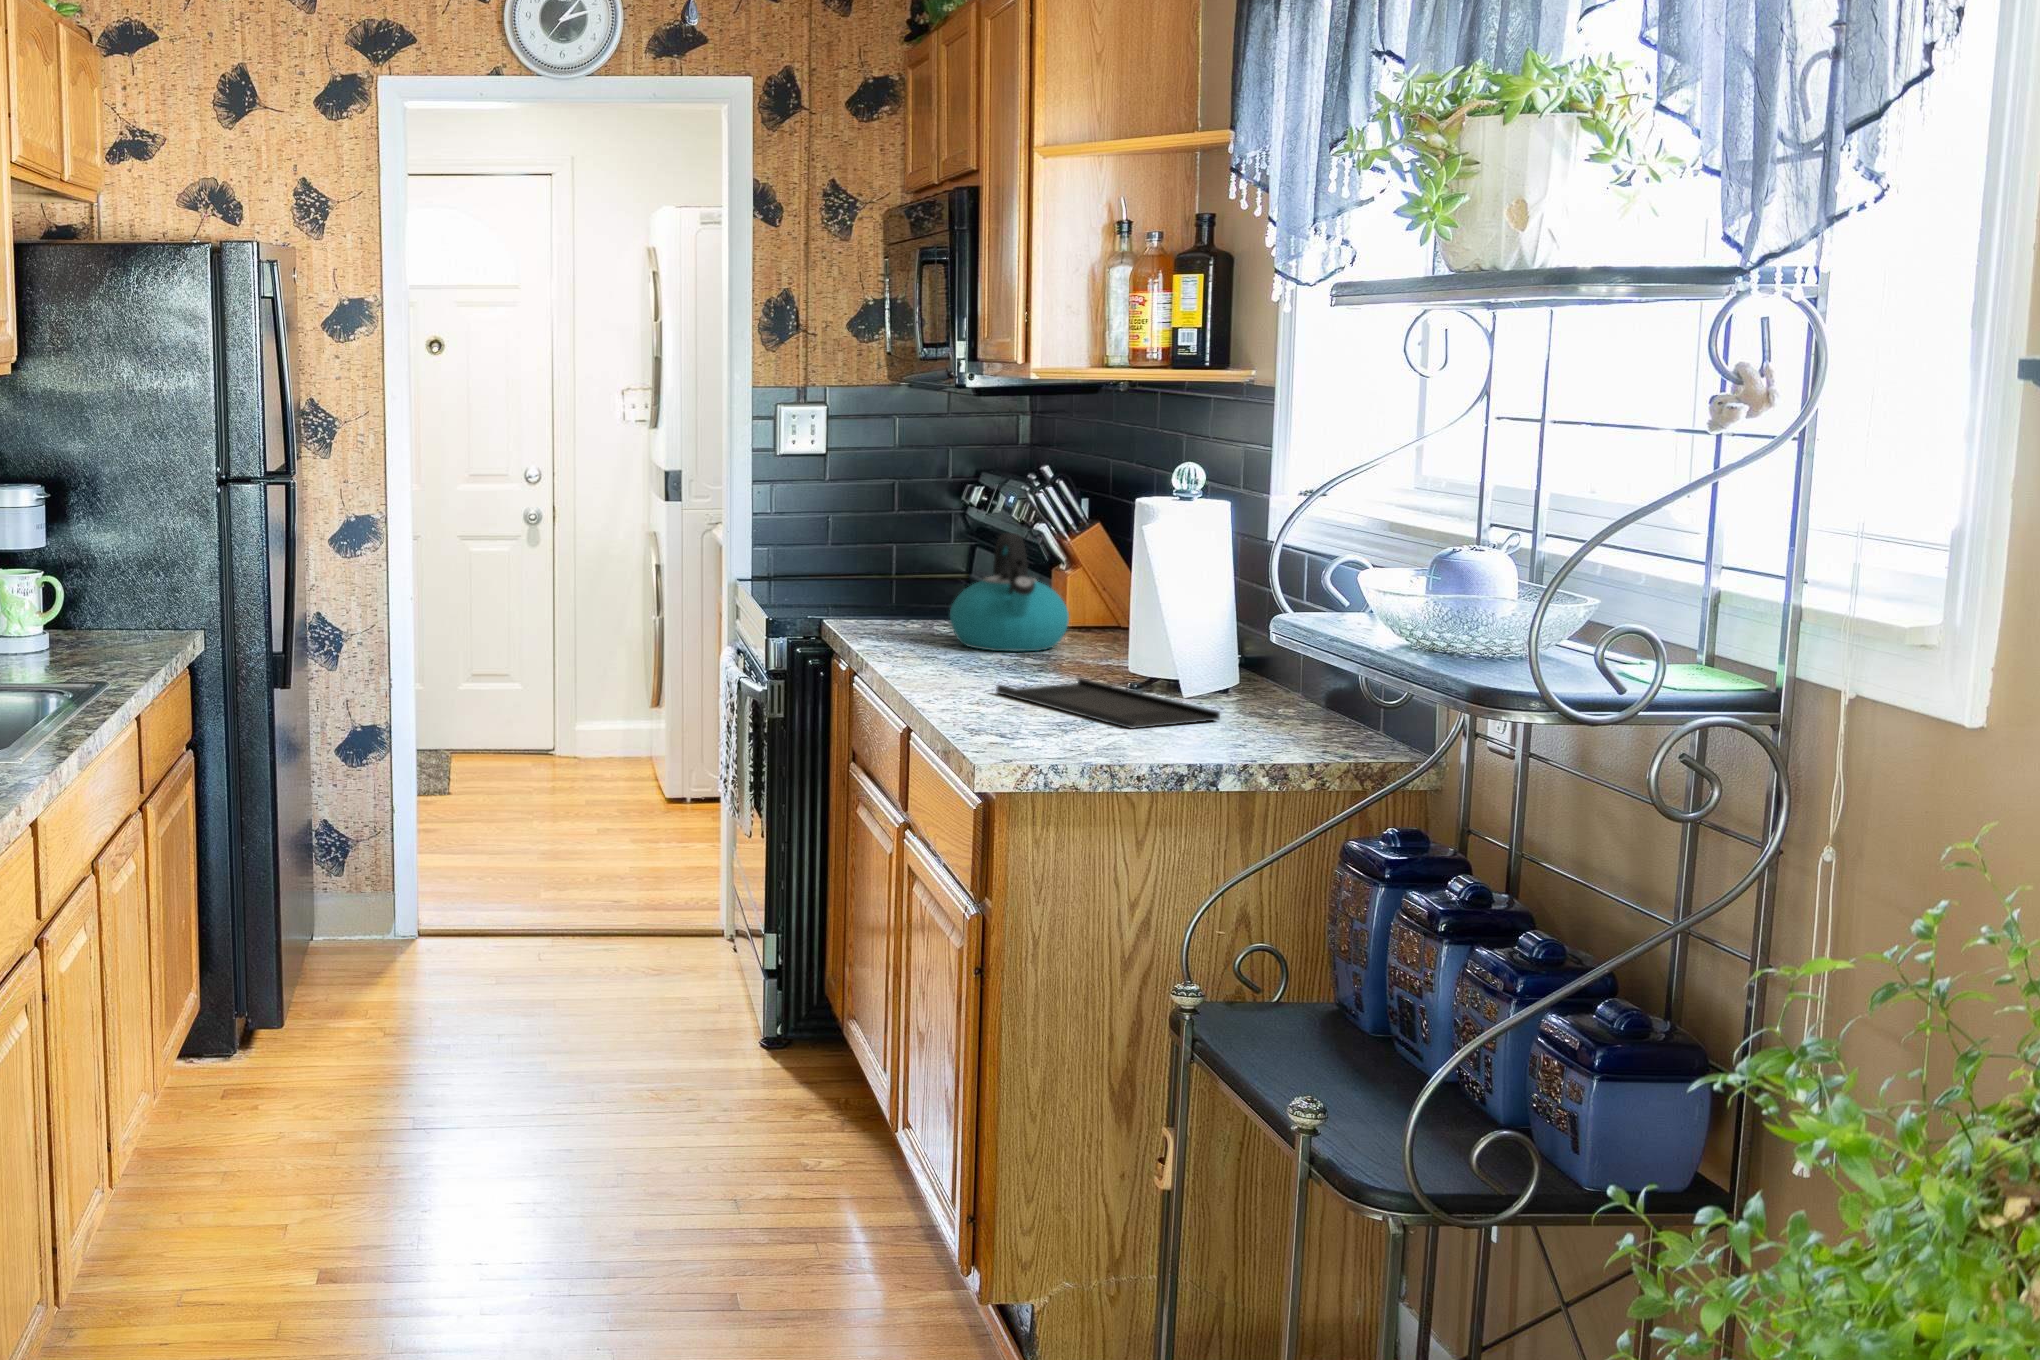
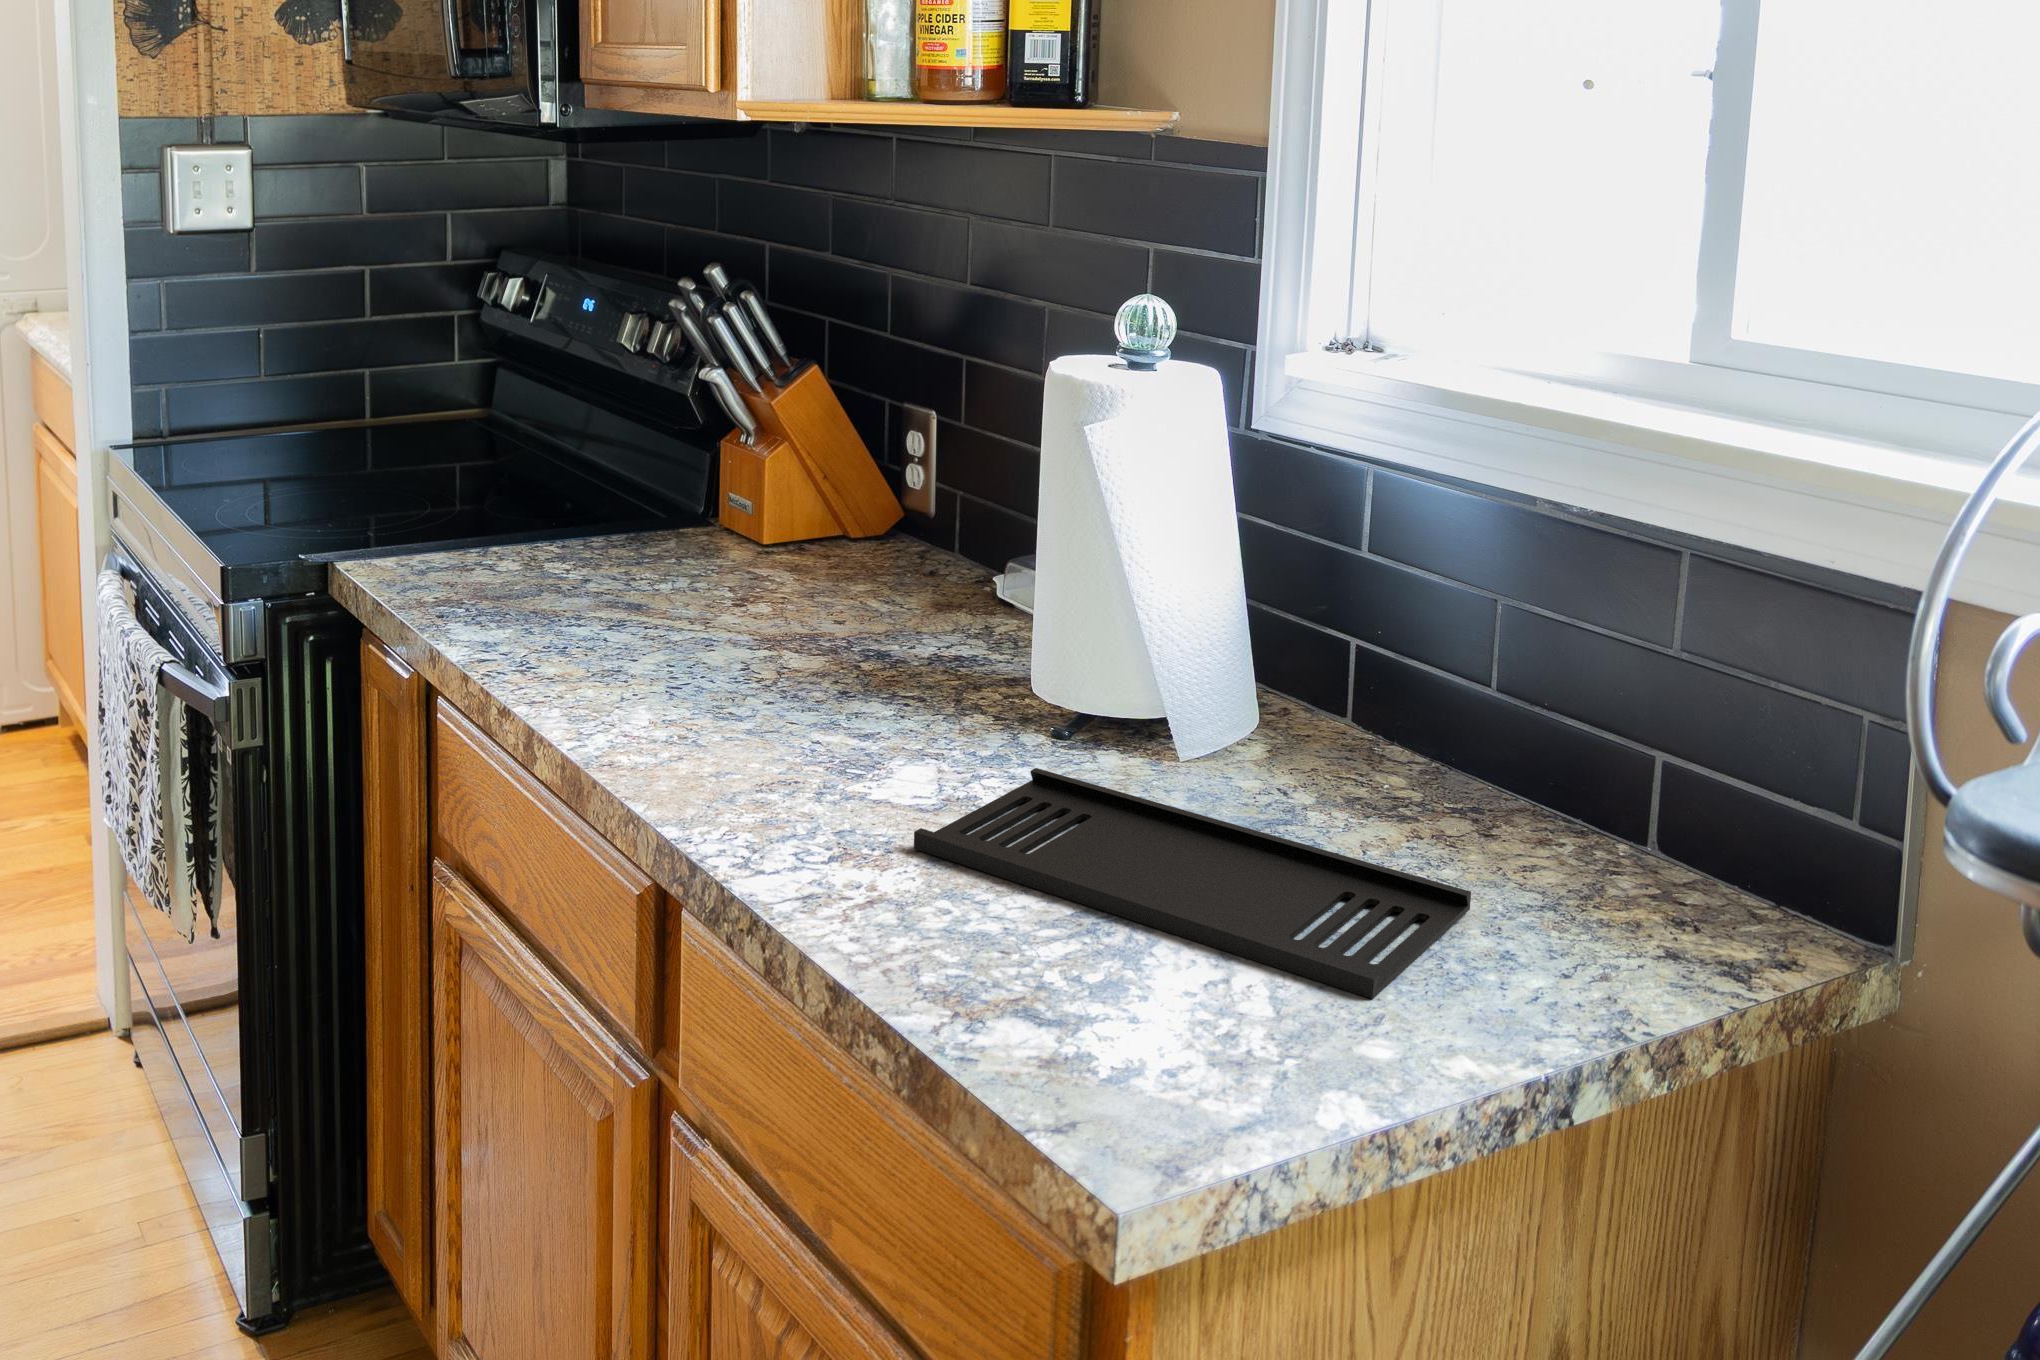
kettle: present [950,533,1069,652] -> none [627,416,849,651]

